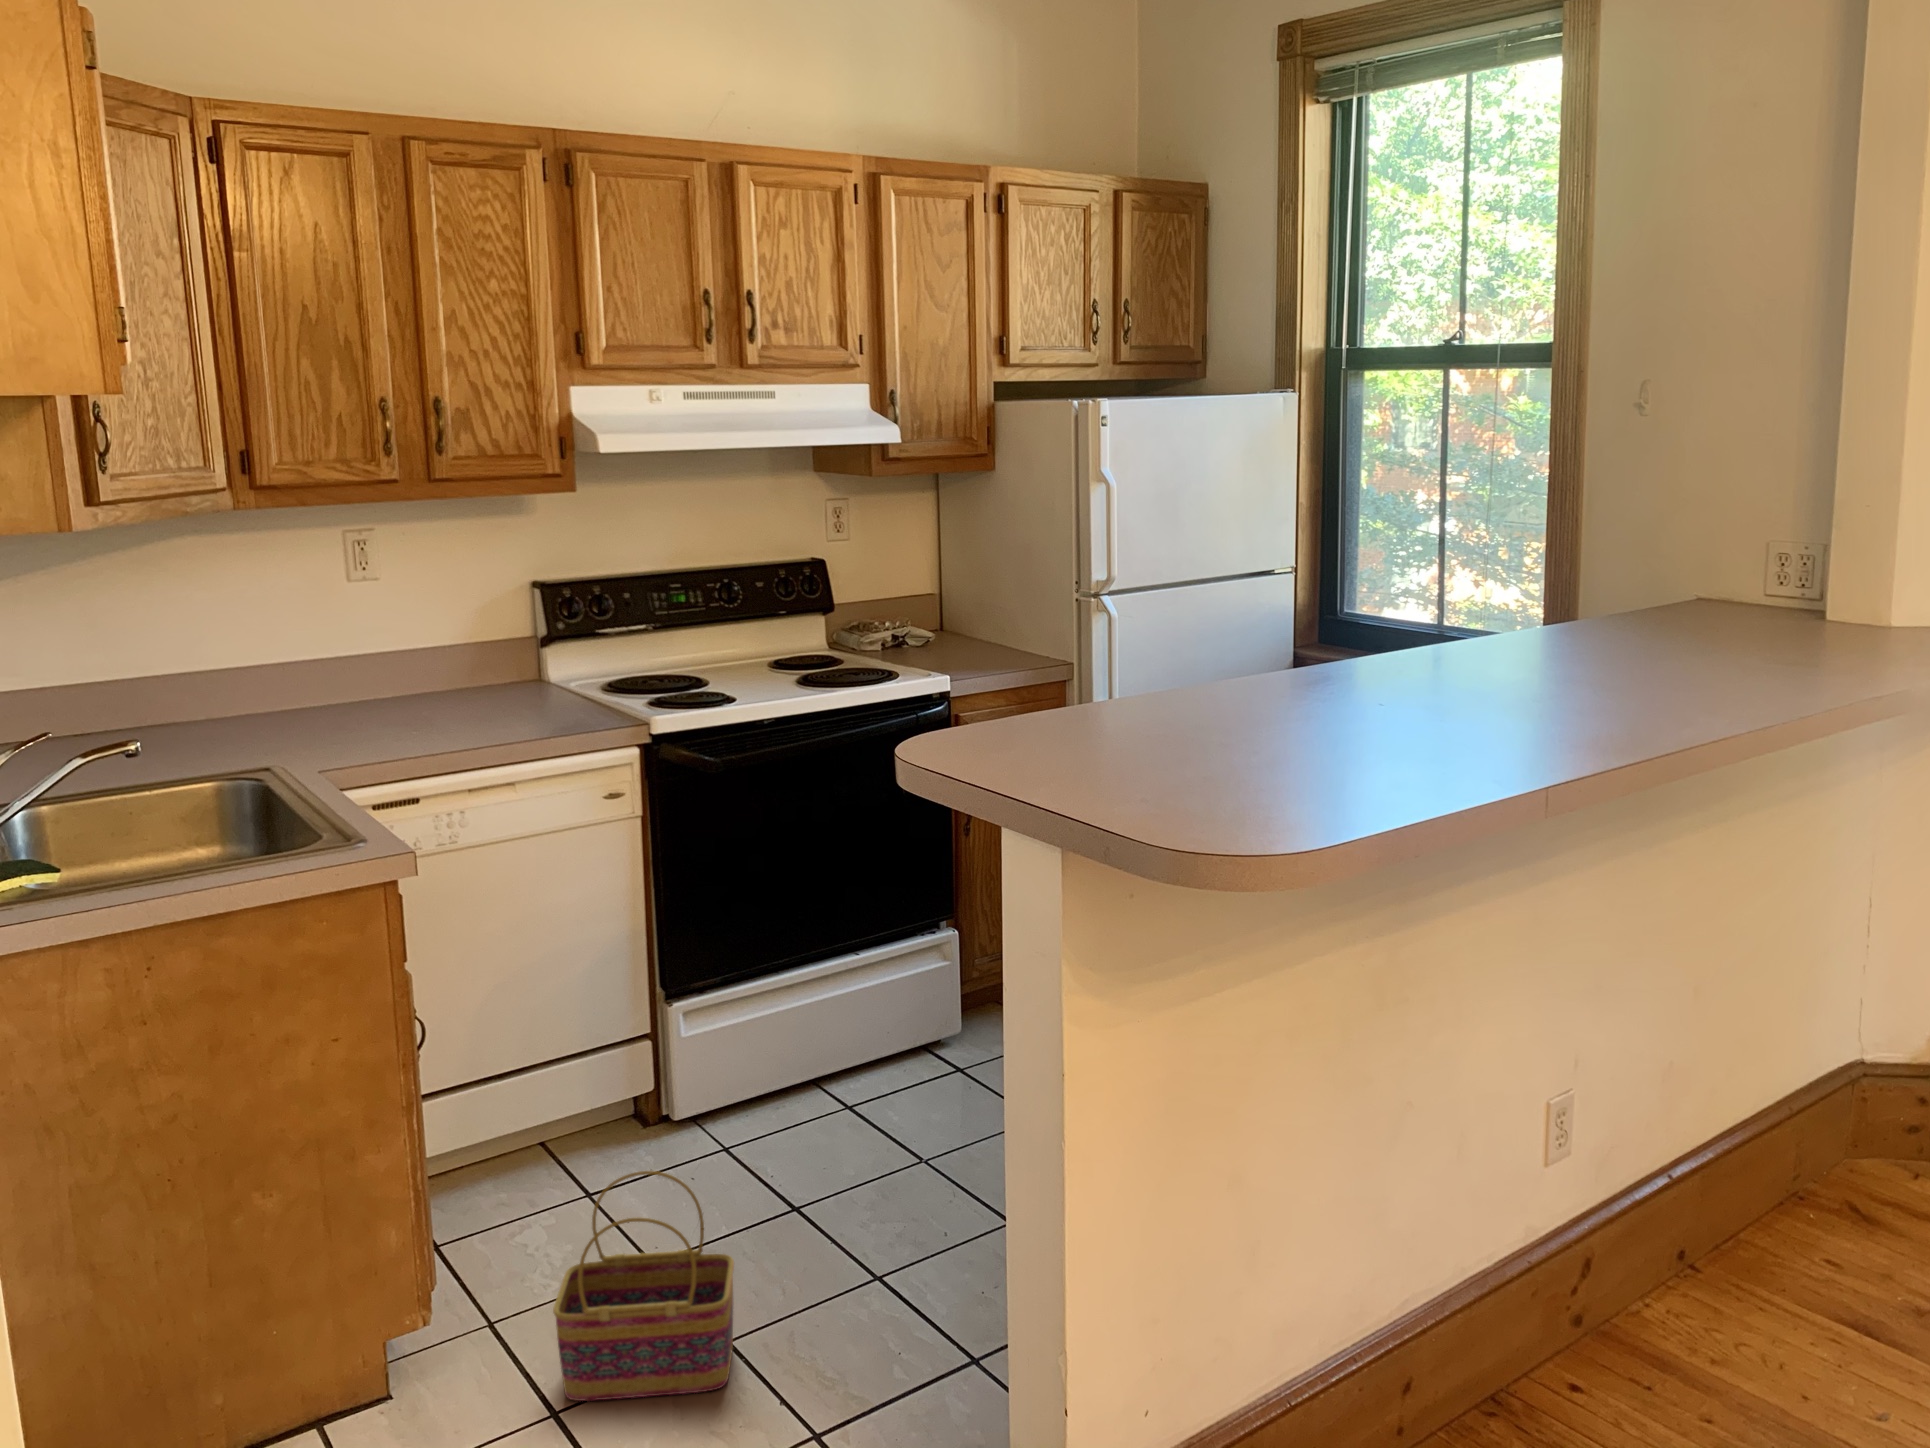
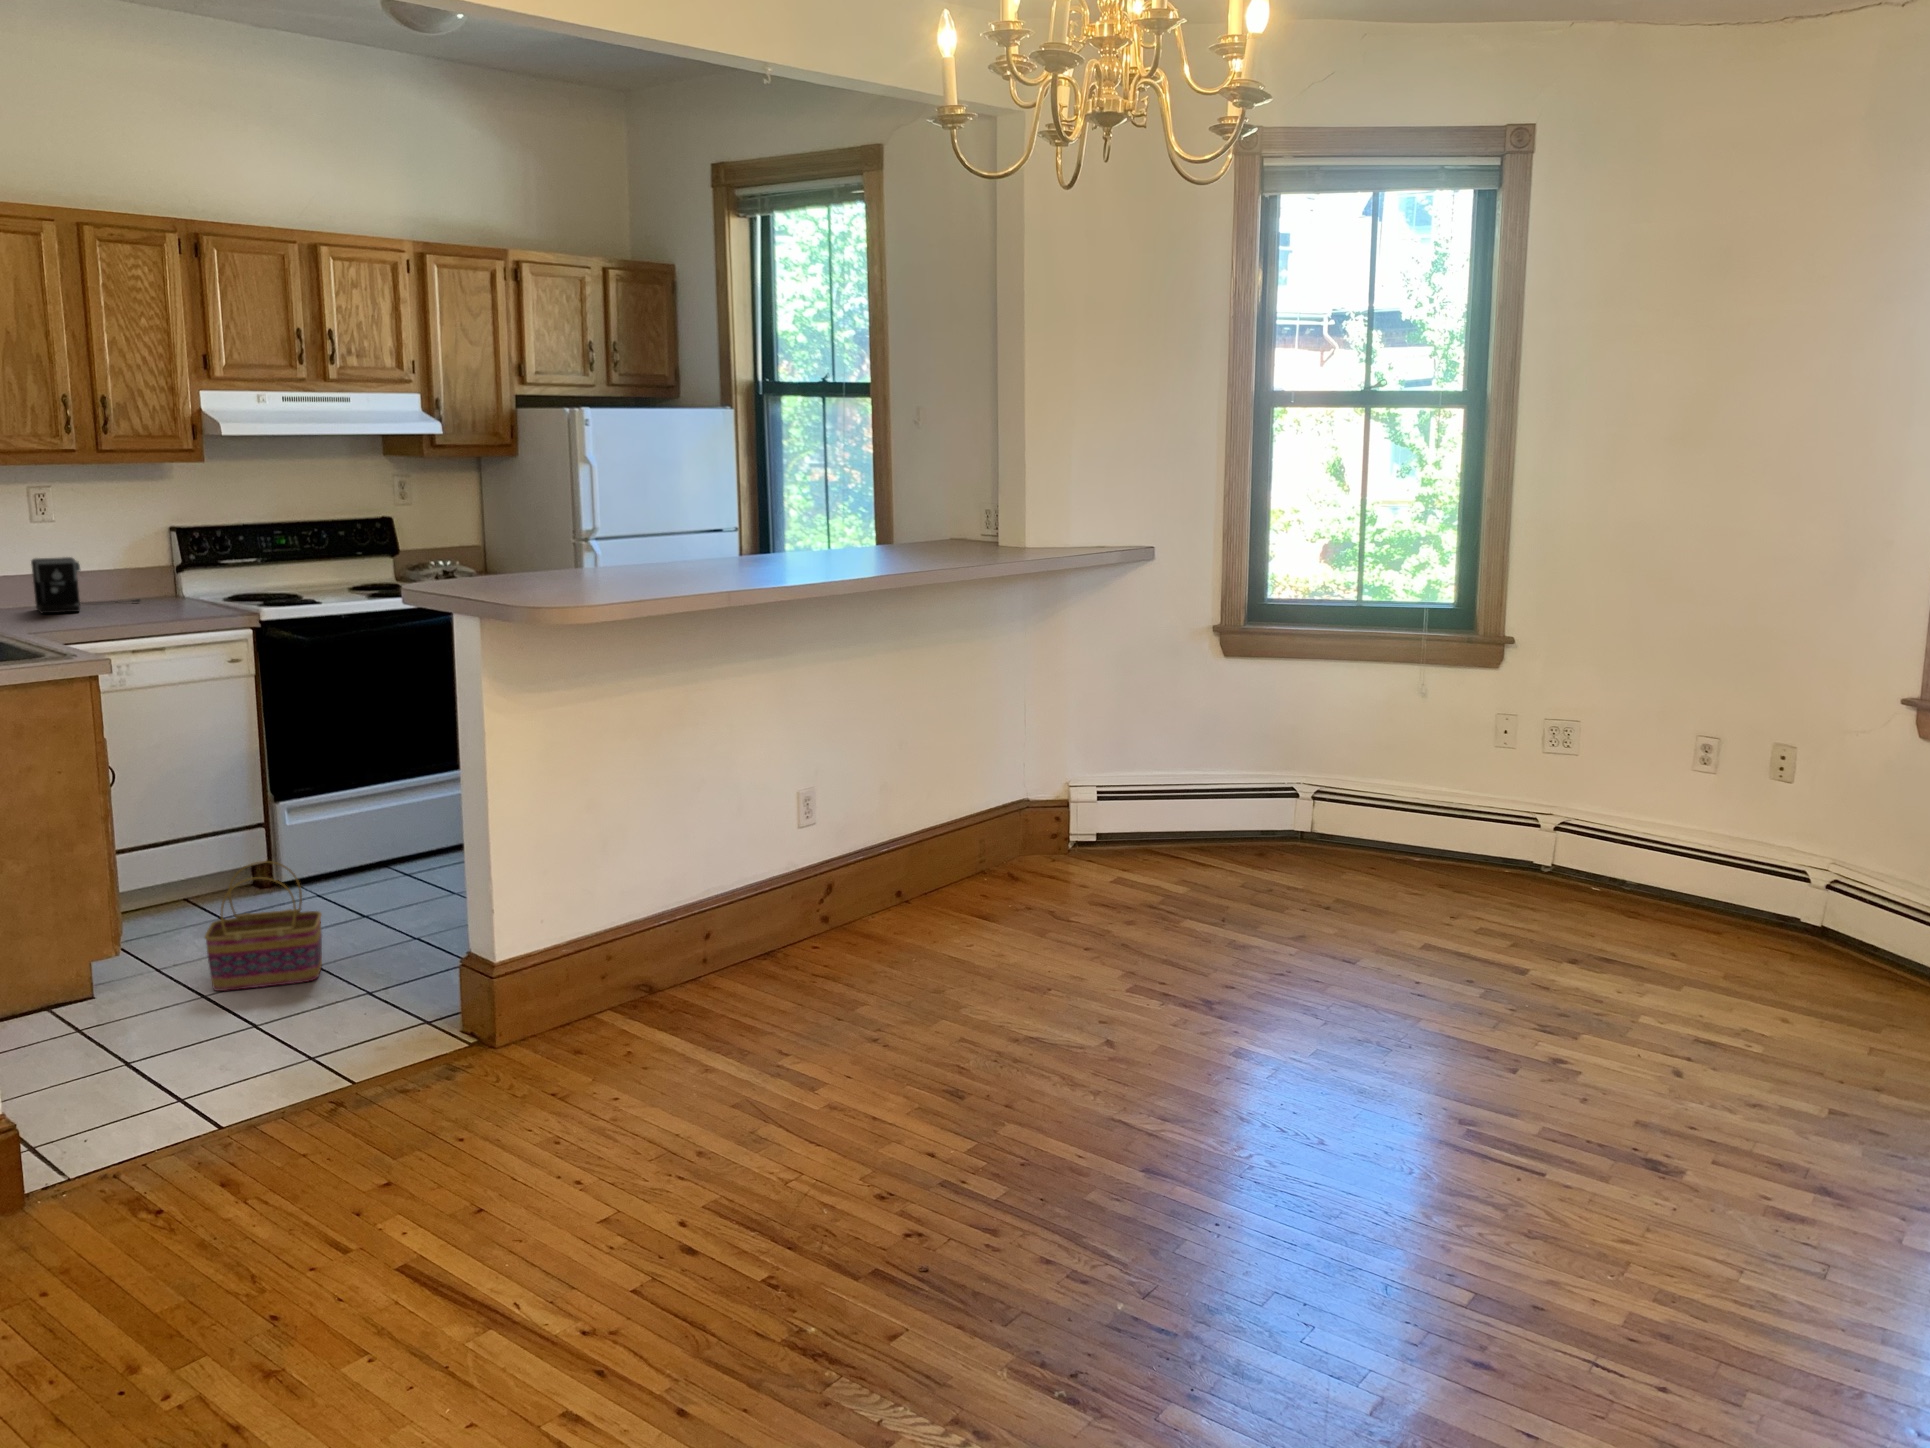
coffee maker: none [342,635,488,722] -> present [31,557,140,613]

